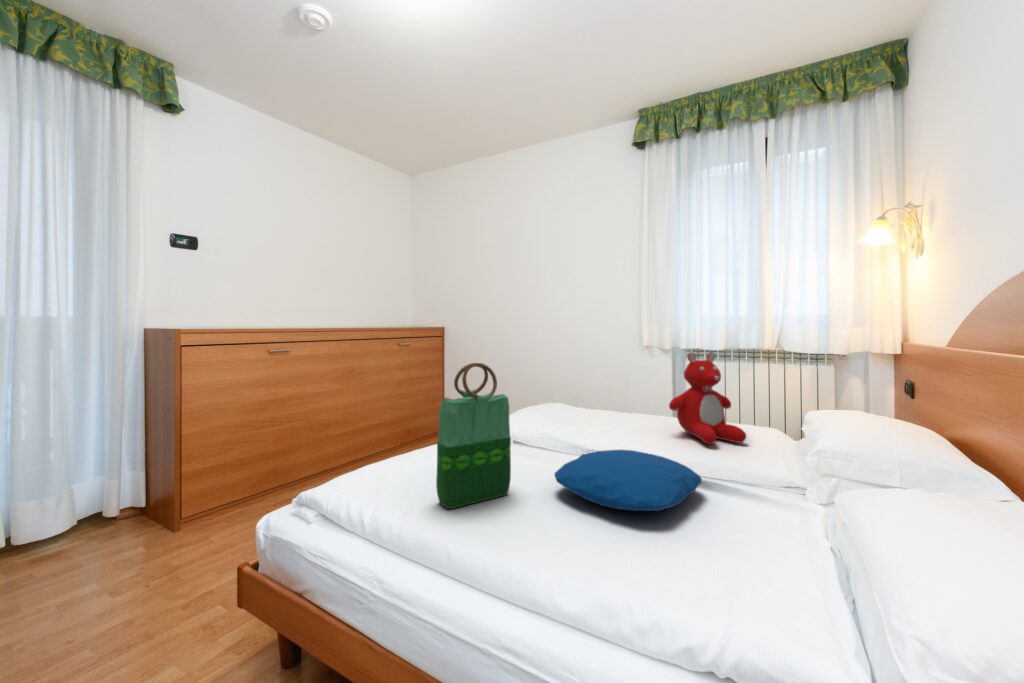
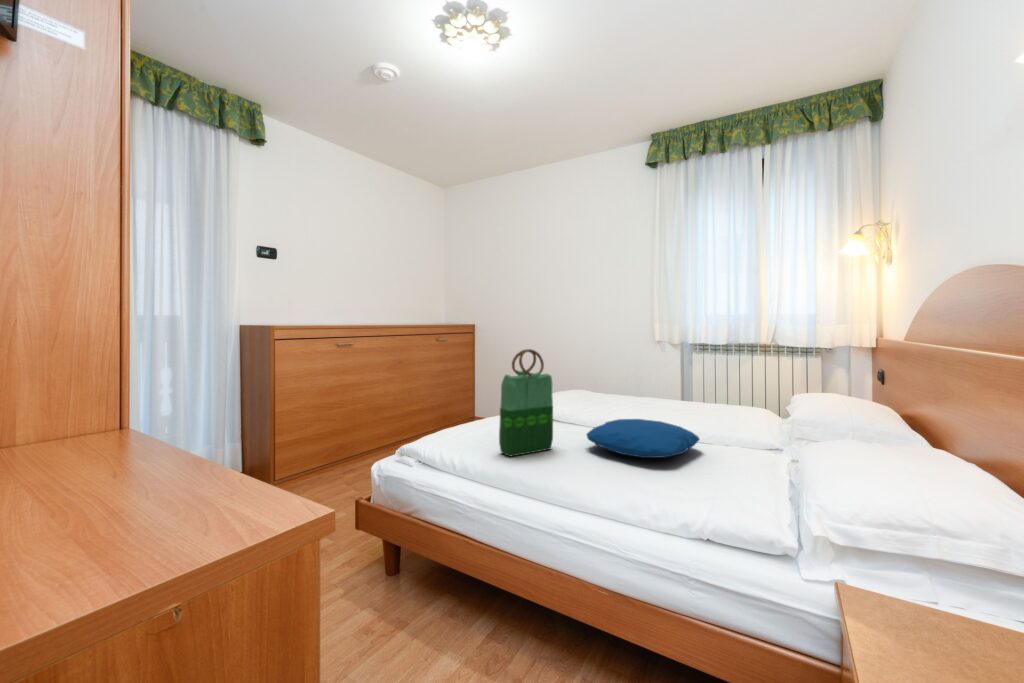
teddy bear: present [669,353,746,444] -> none [676,345,739,418]

